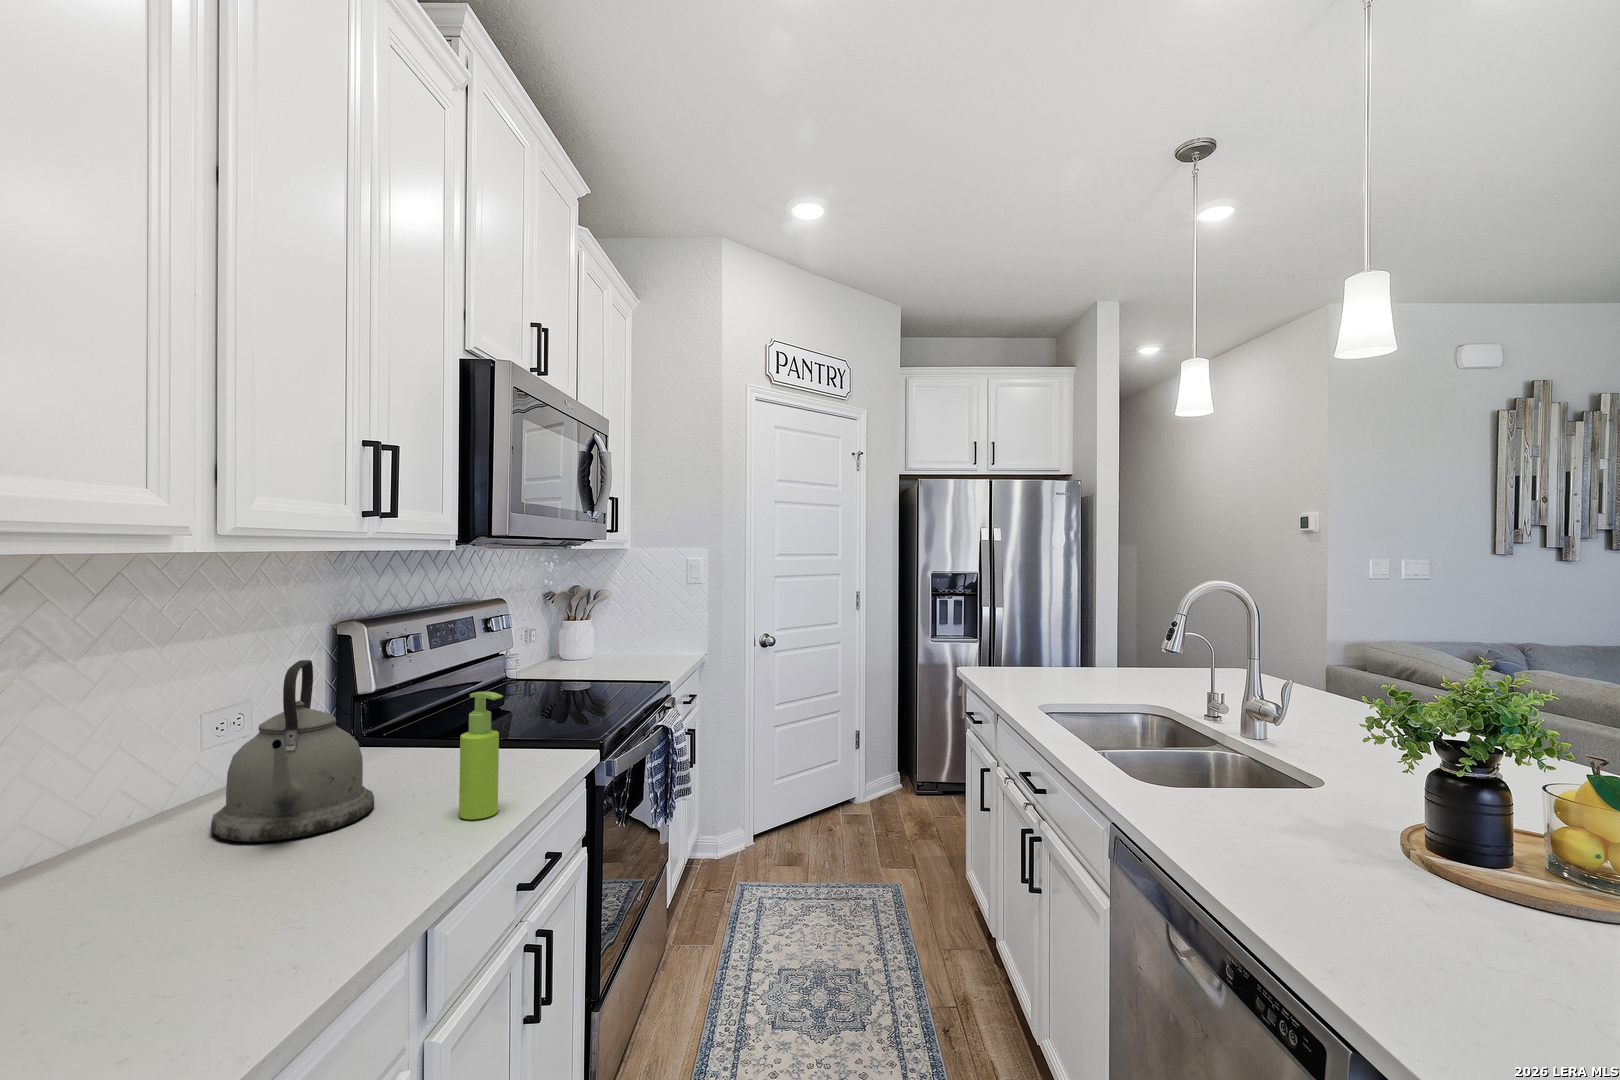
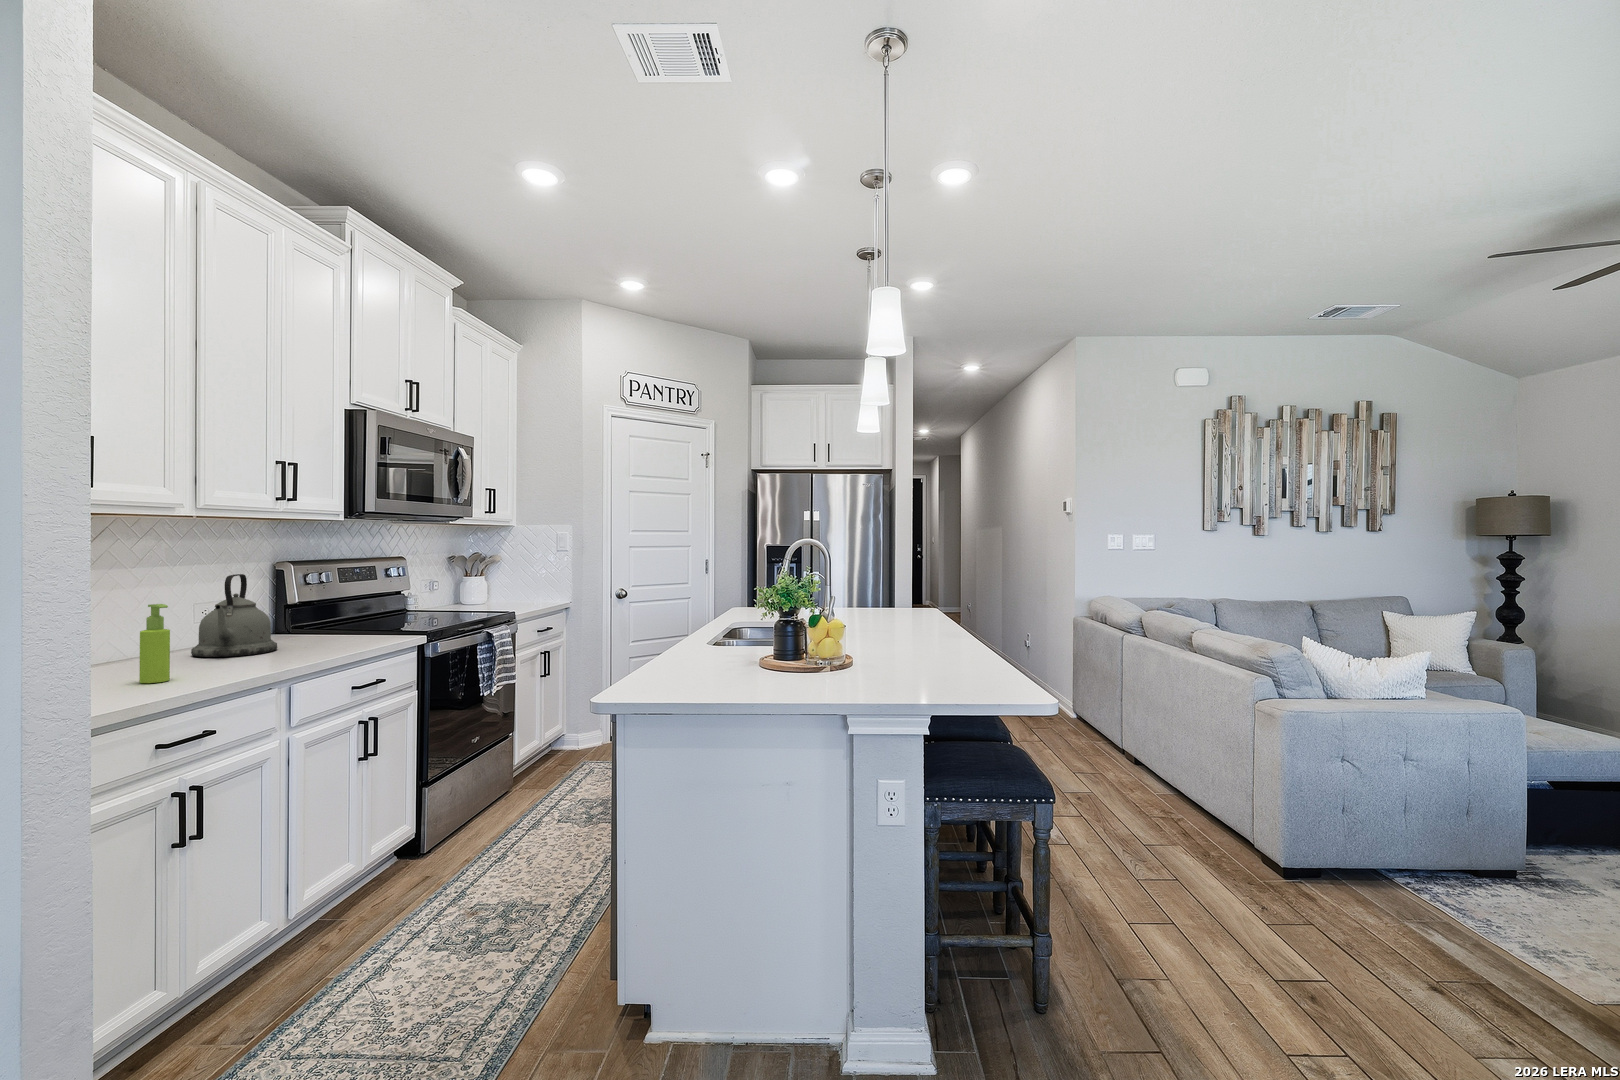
soap dispenser: present [459,692,503,819] -> present [139,604,170,683]

